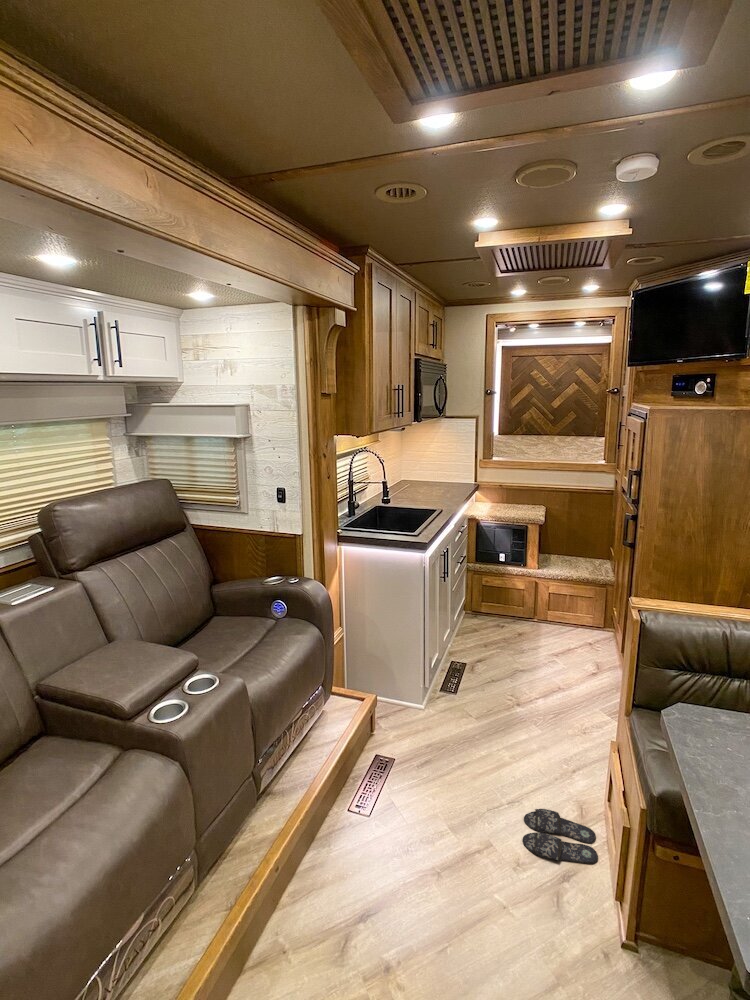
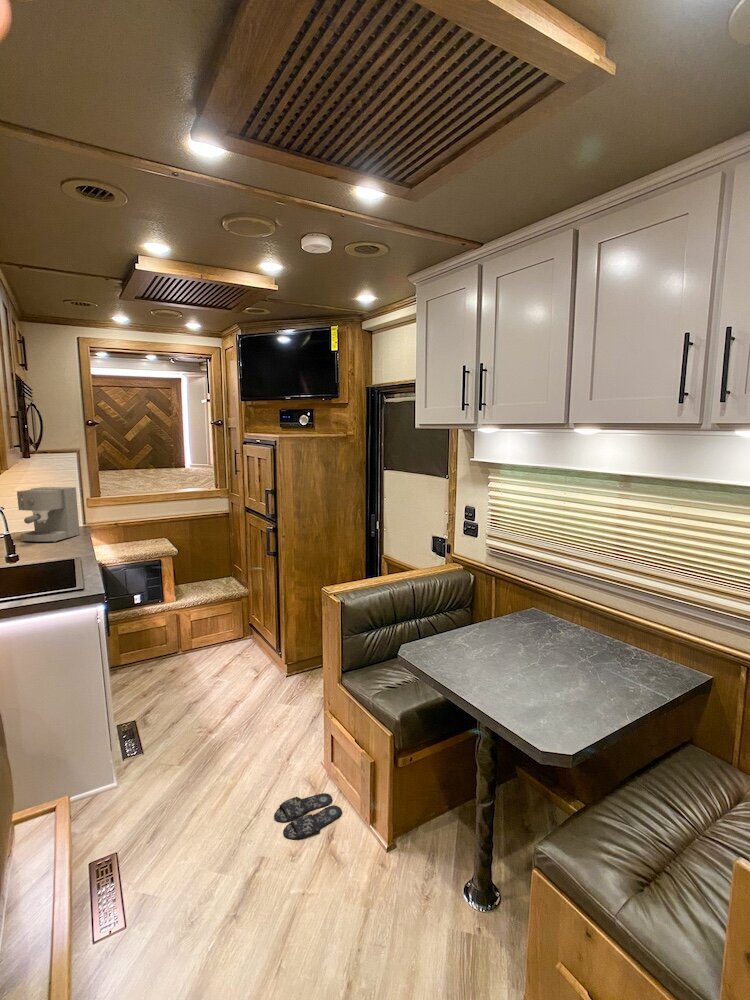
coffee maker: none [421,447,465,494] -> present [17,487,80,542]

